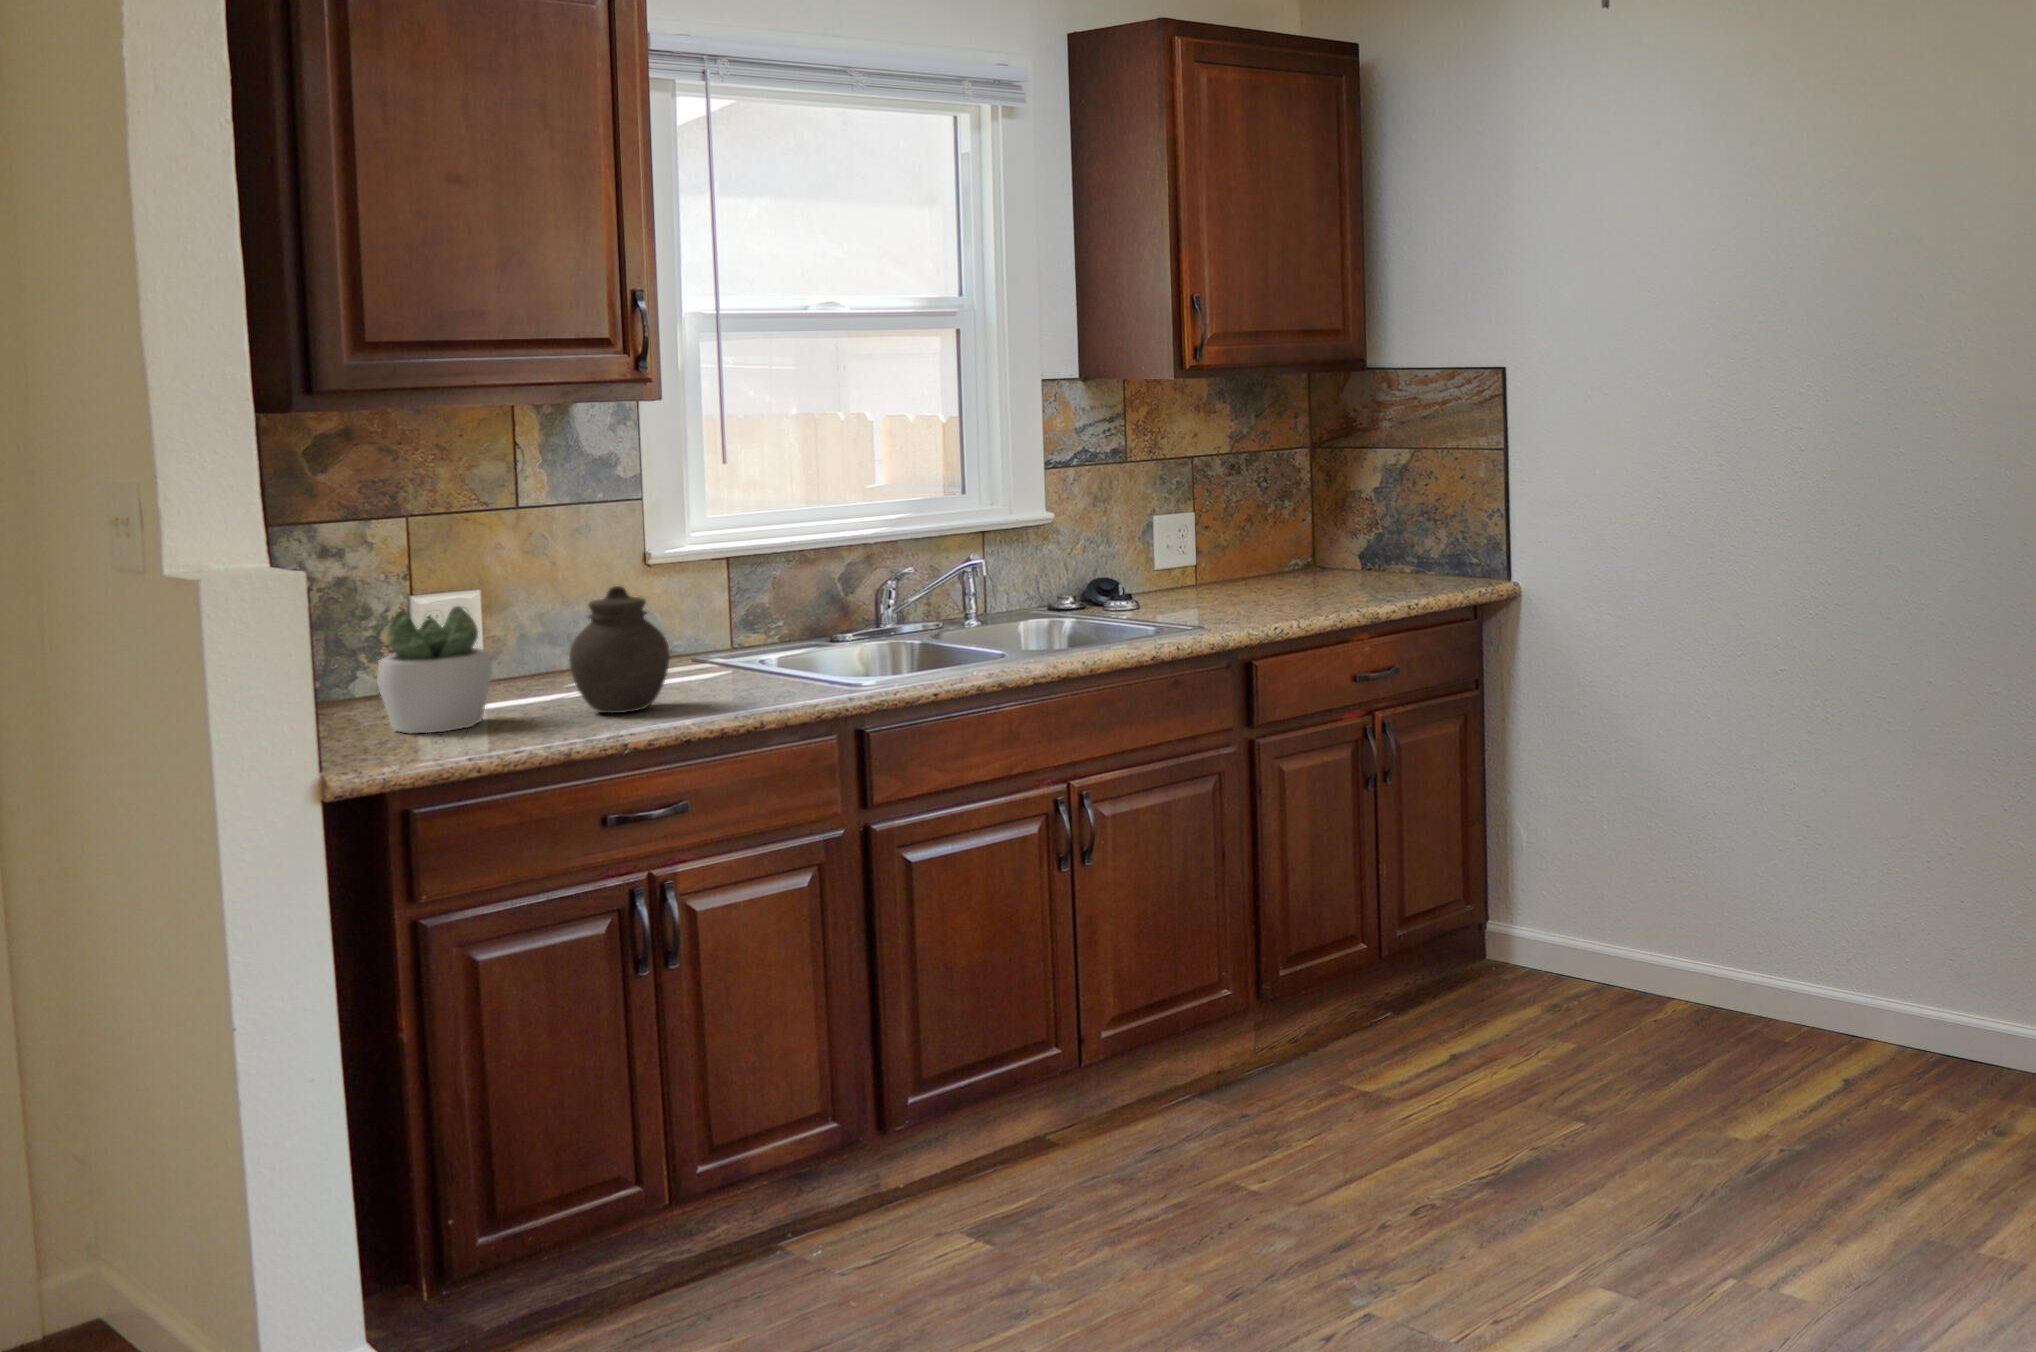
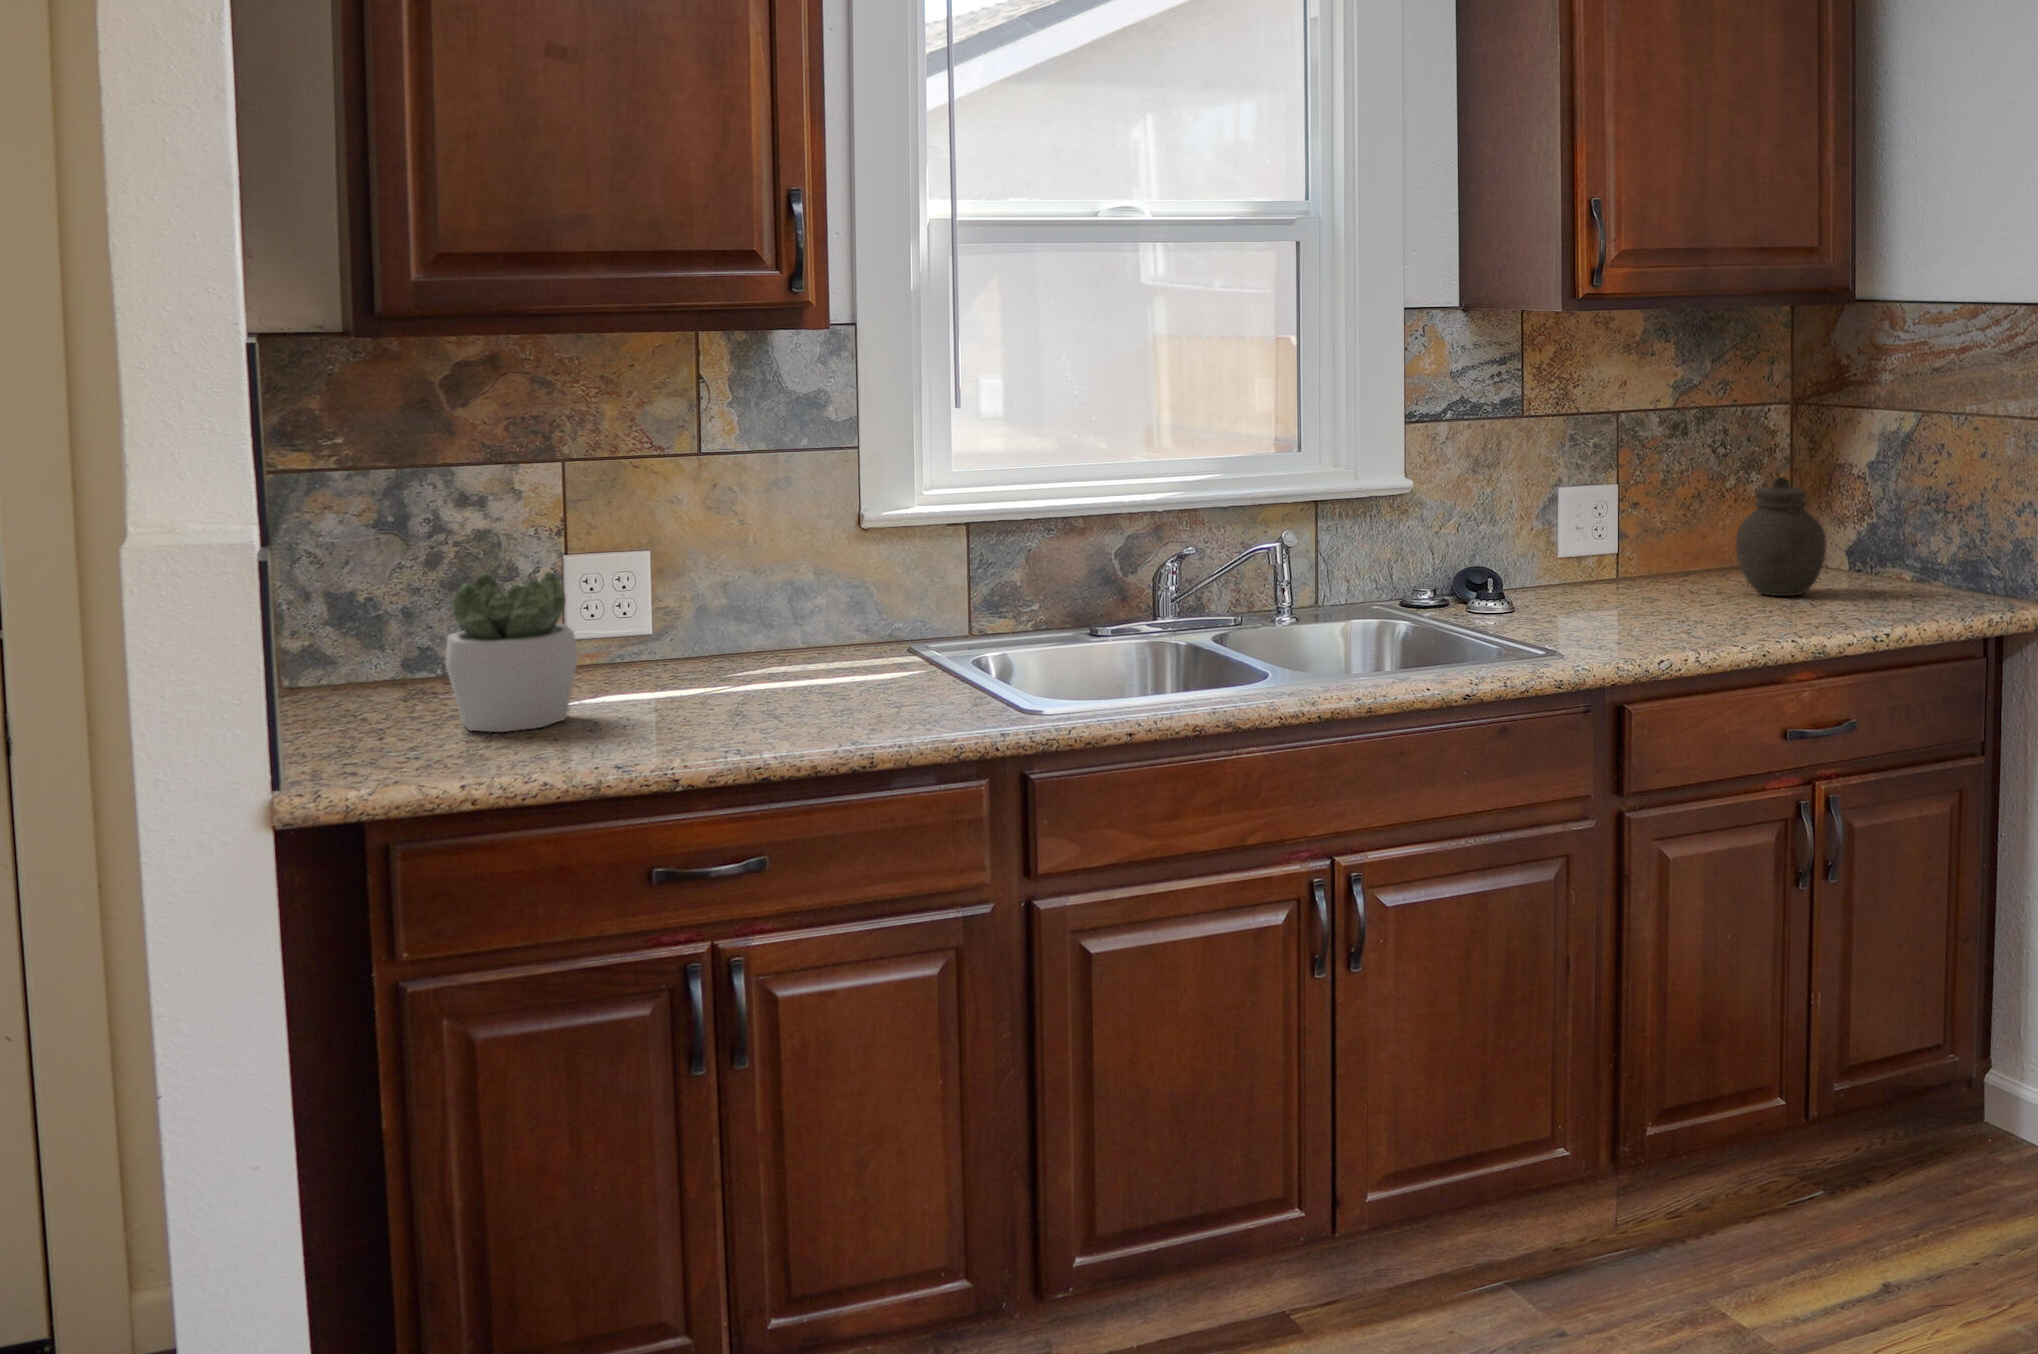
jar: present [569,586,670,713] -> present [1736,477,1826,596]

